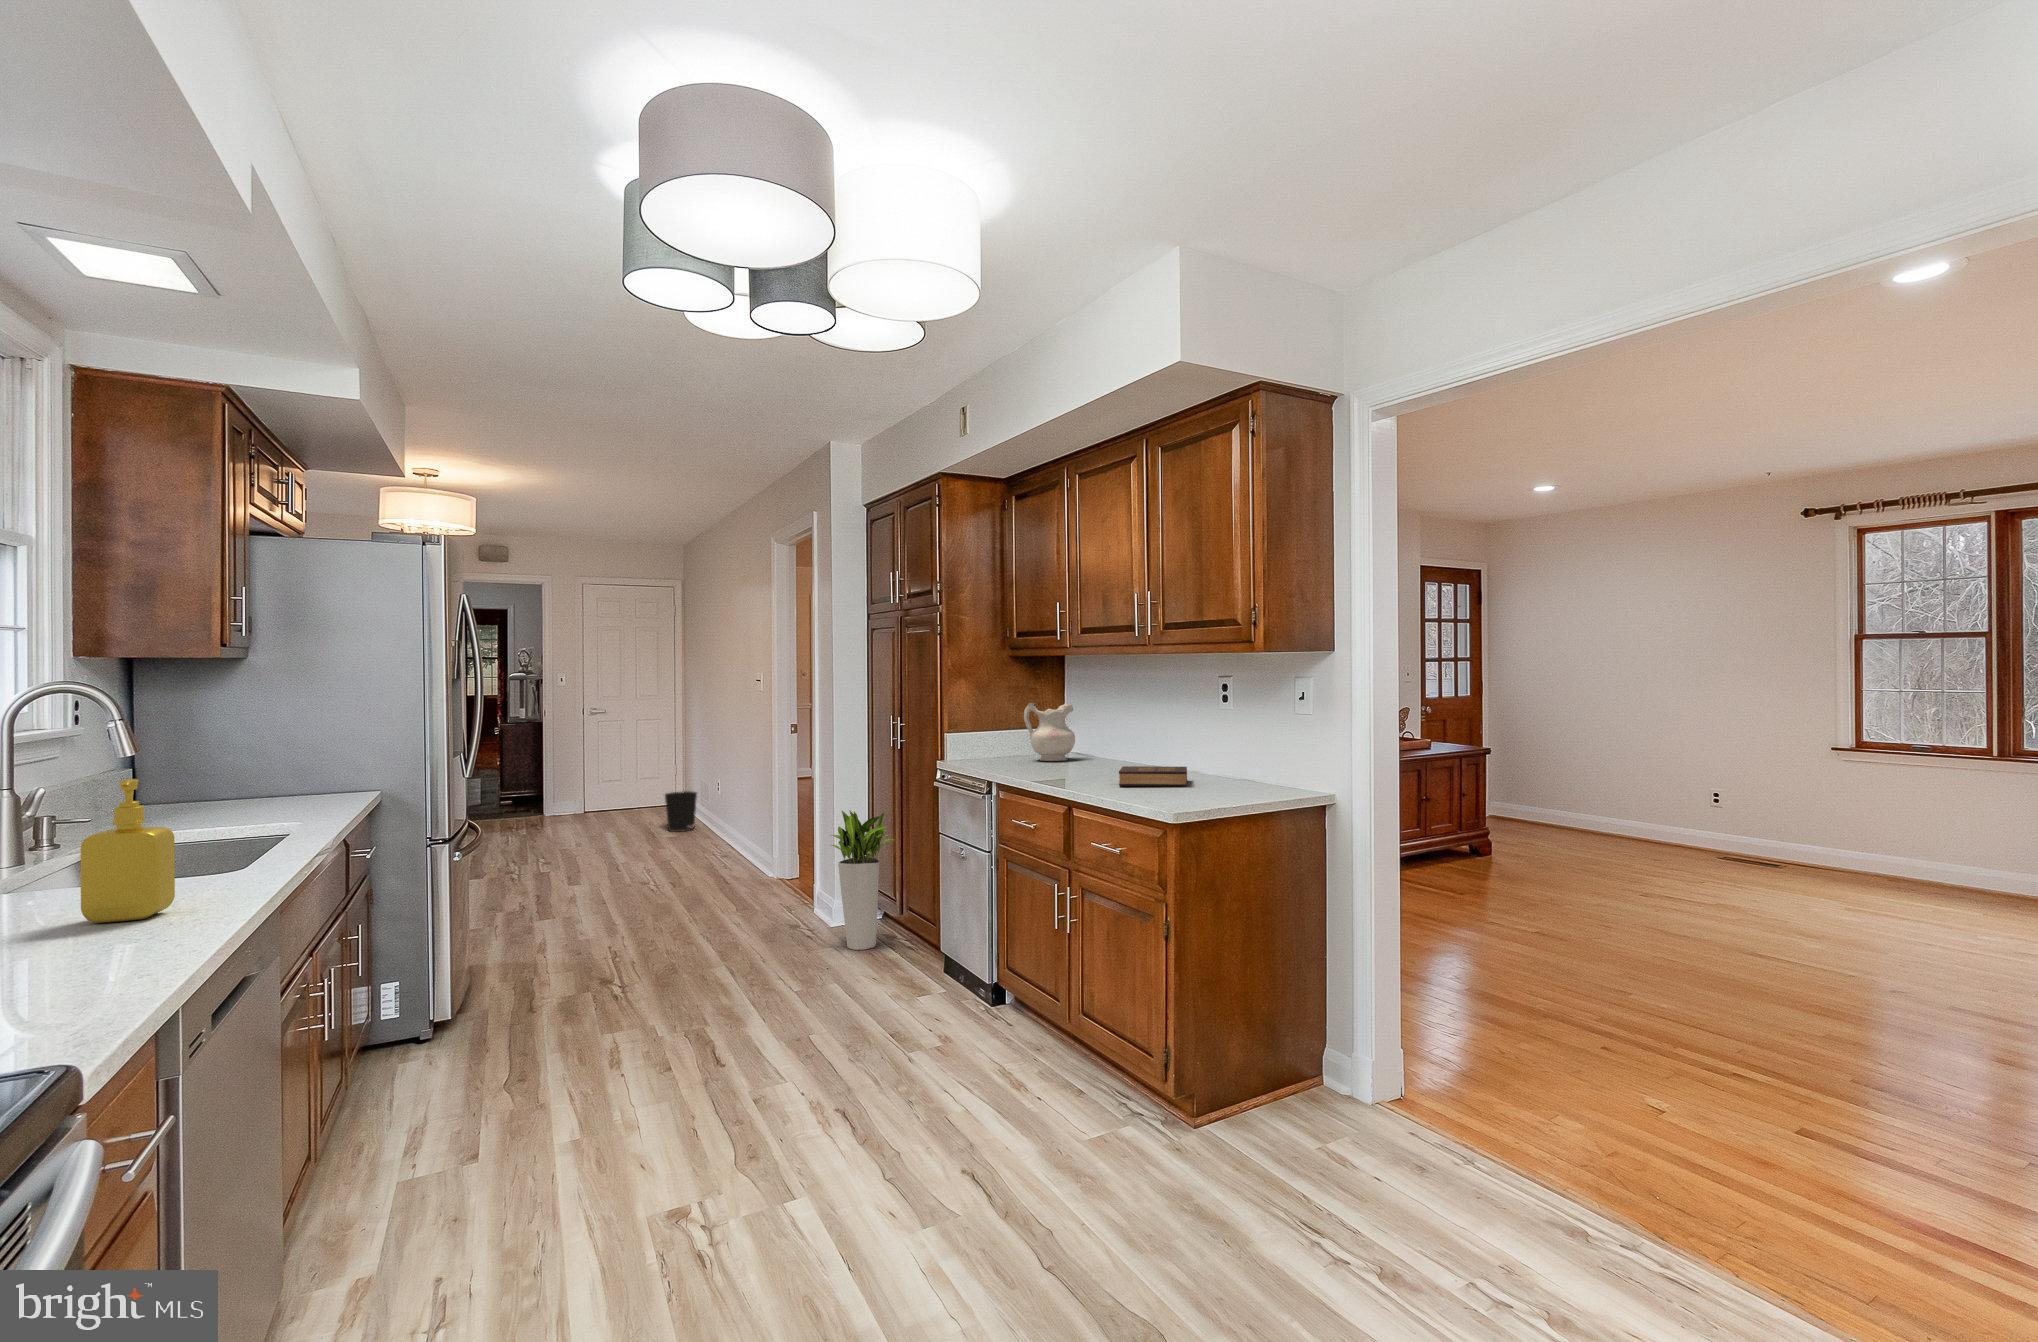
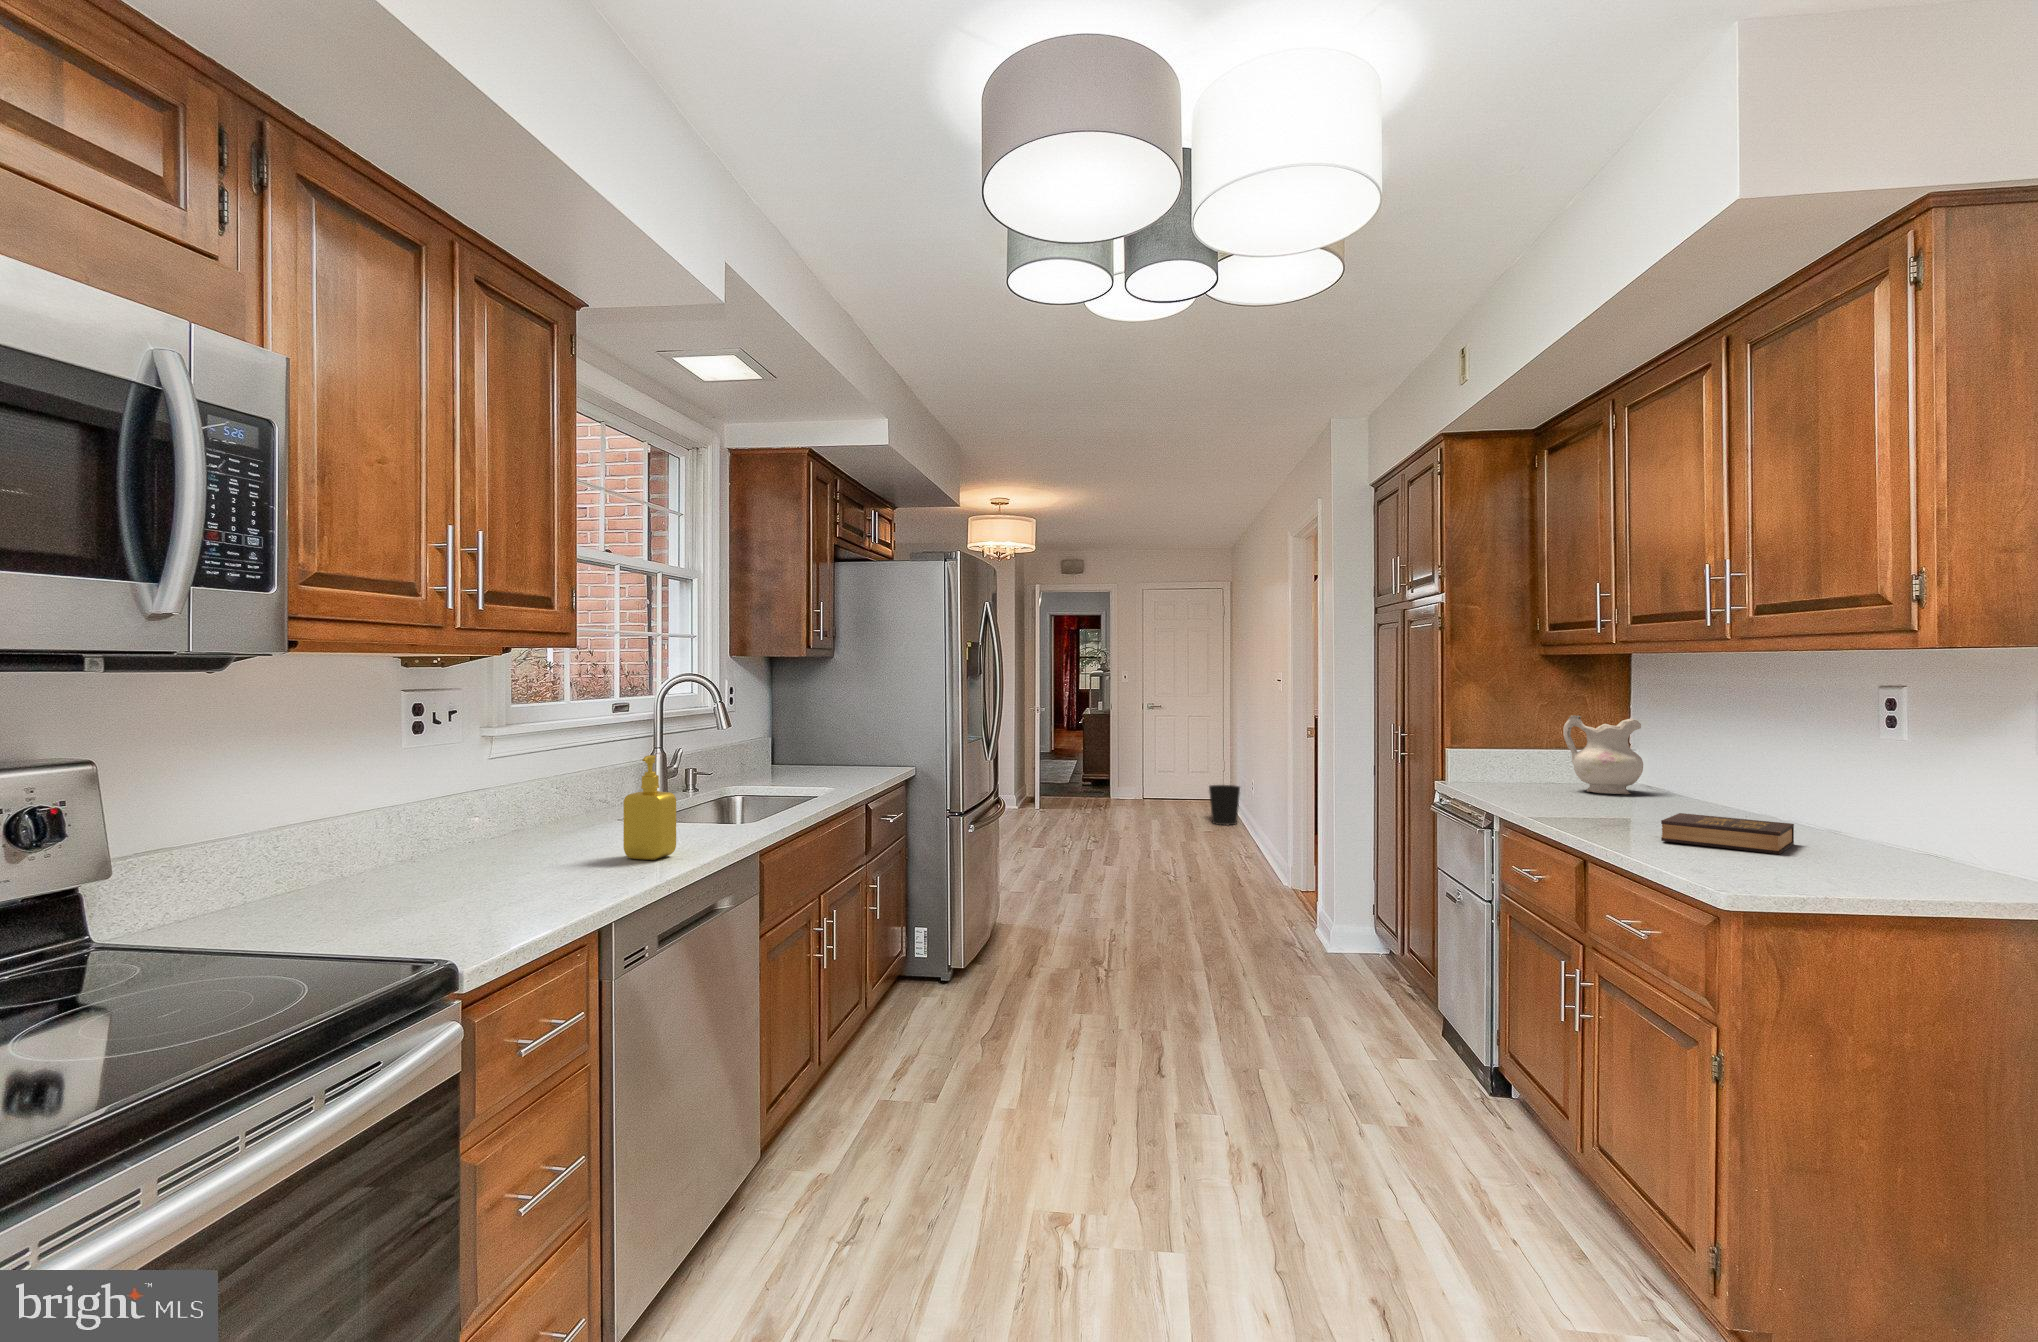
planter: present [830,810,894,950] -> none [1320,826,1400,987]

